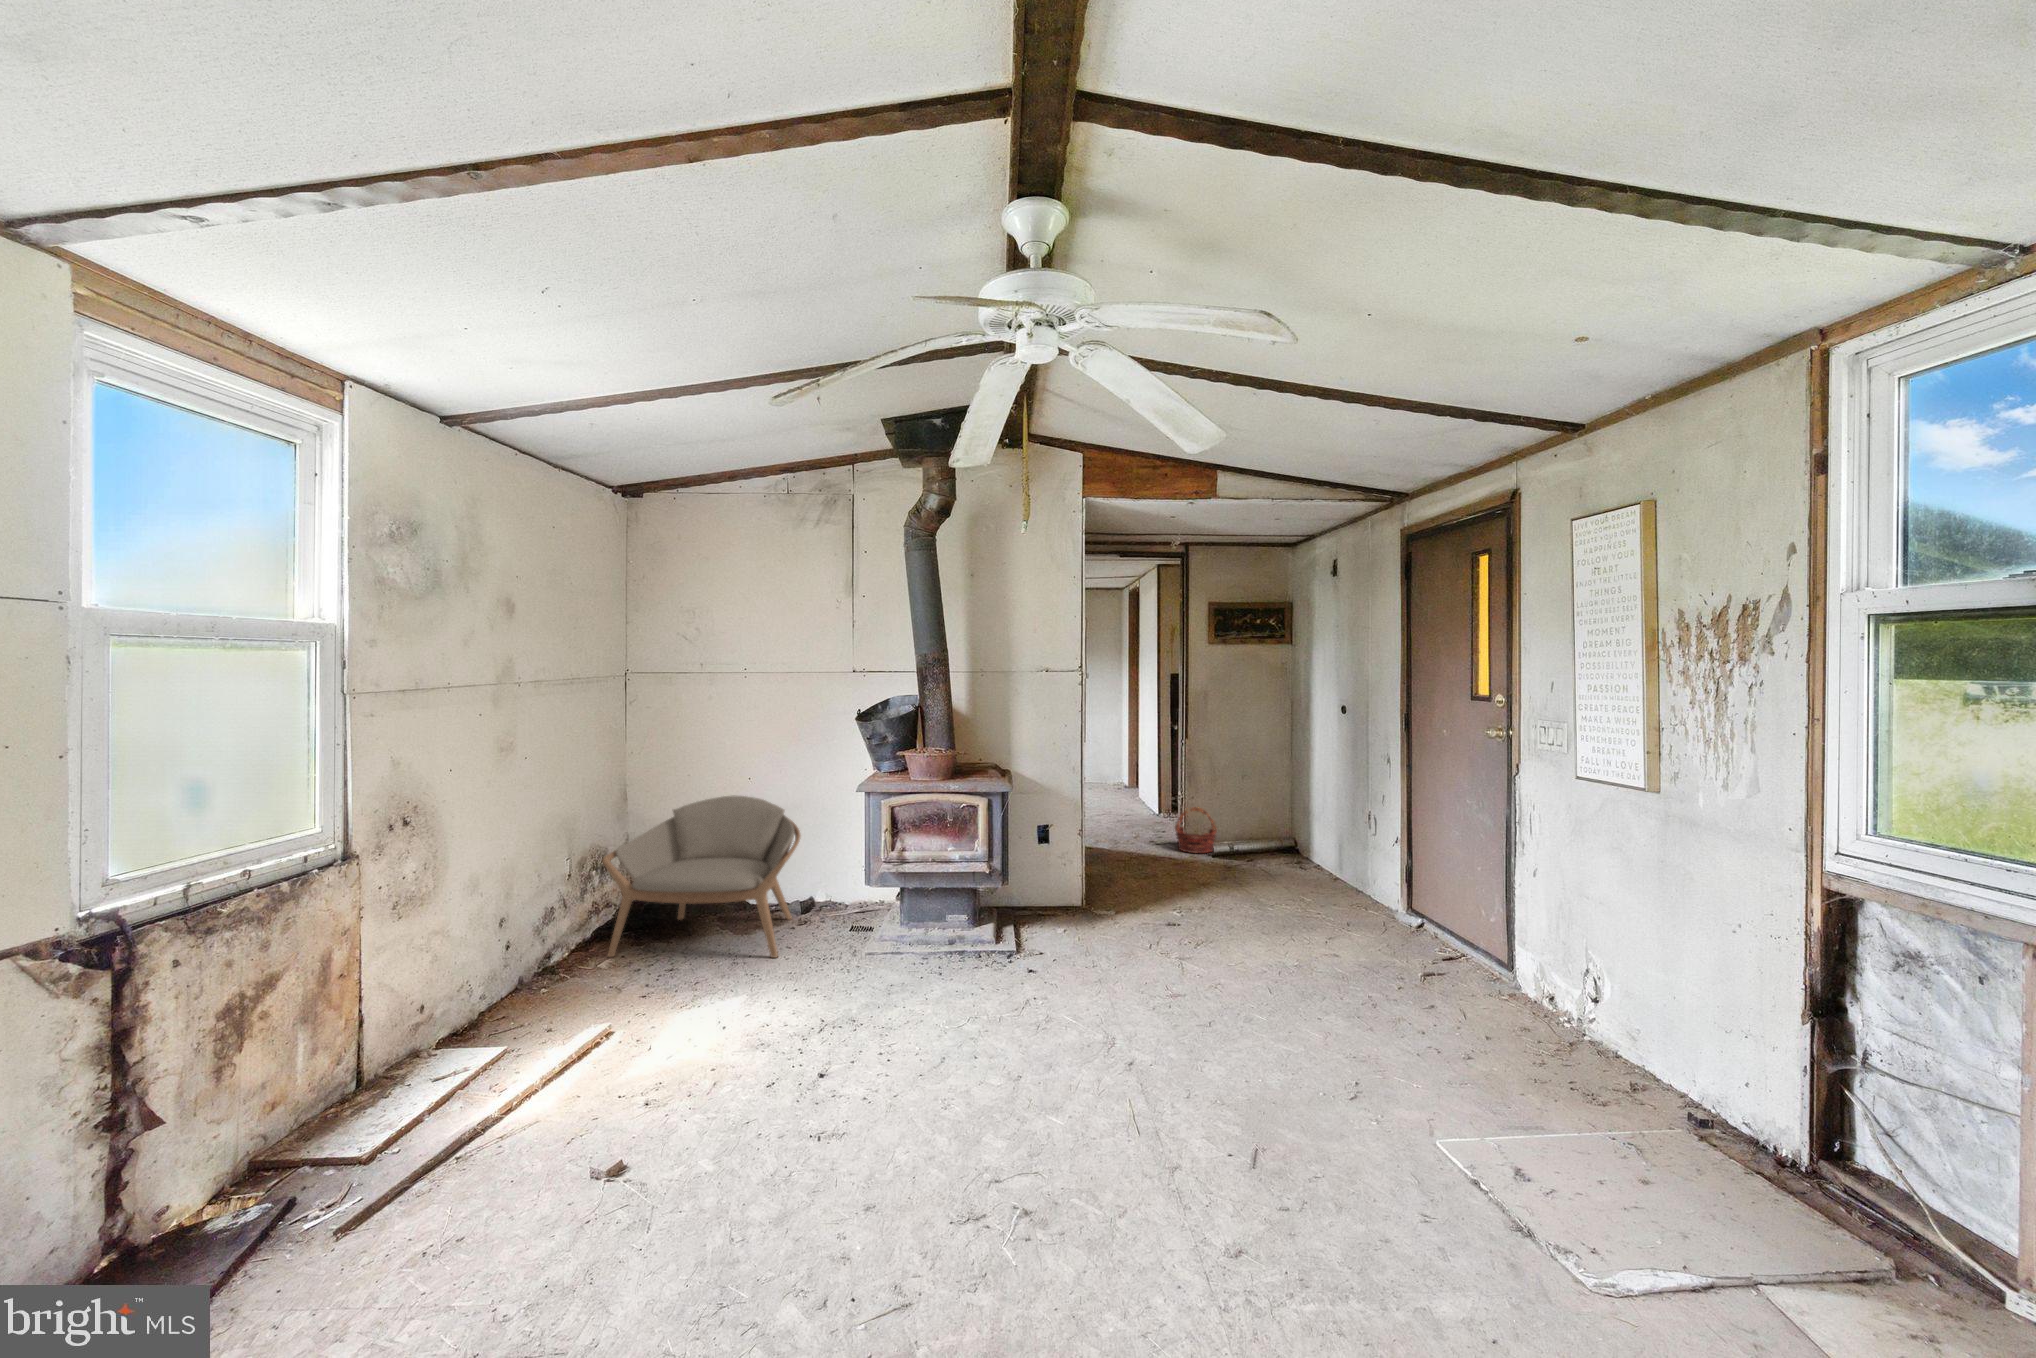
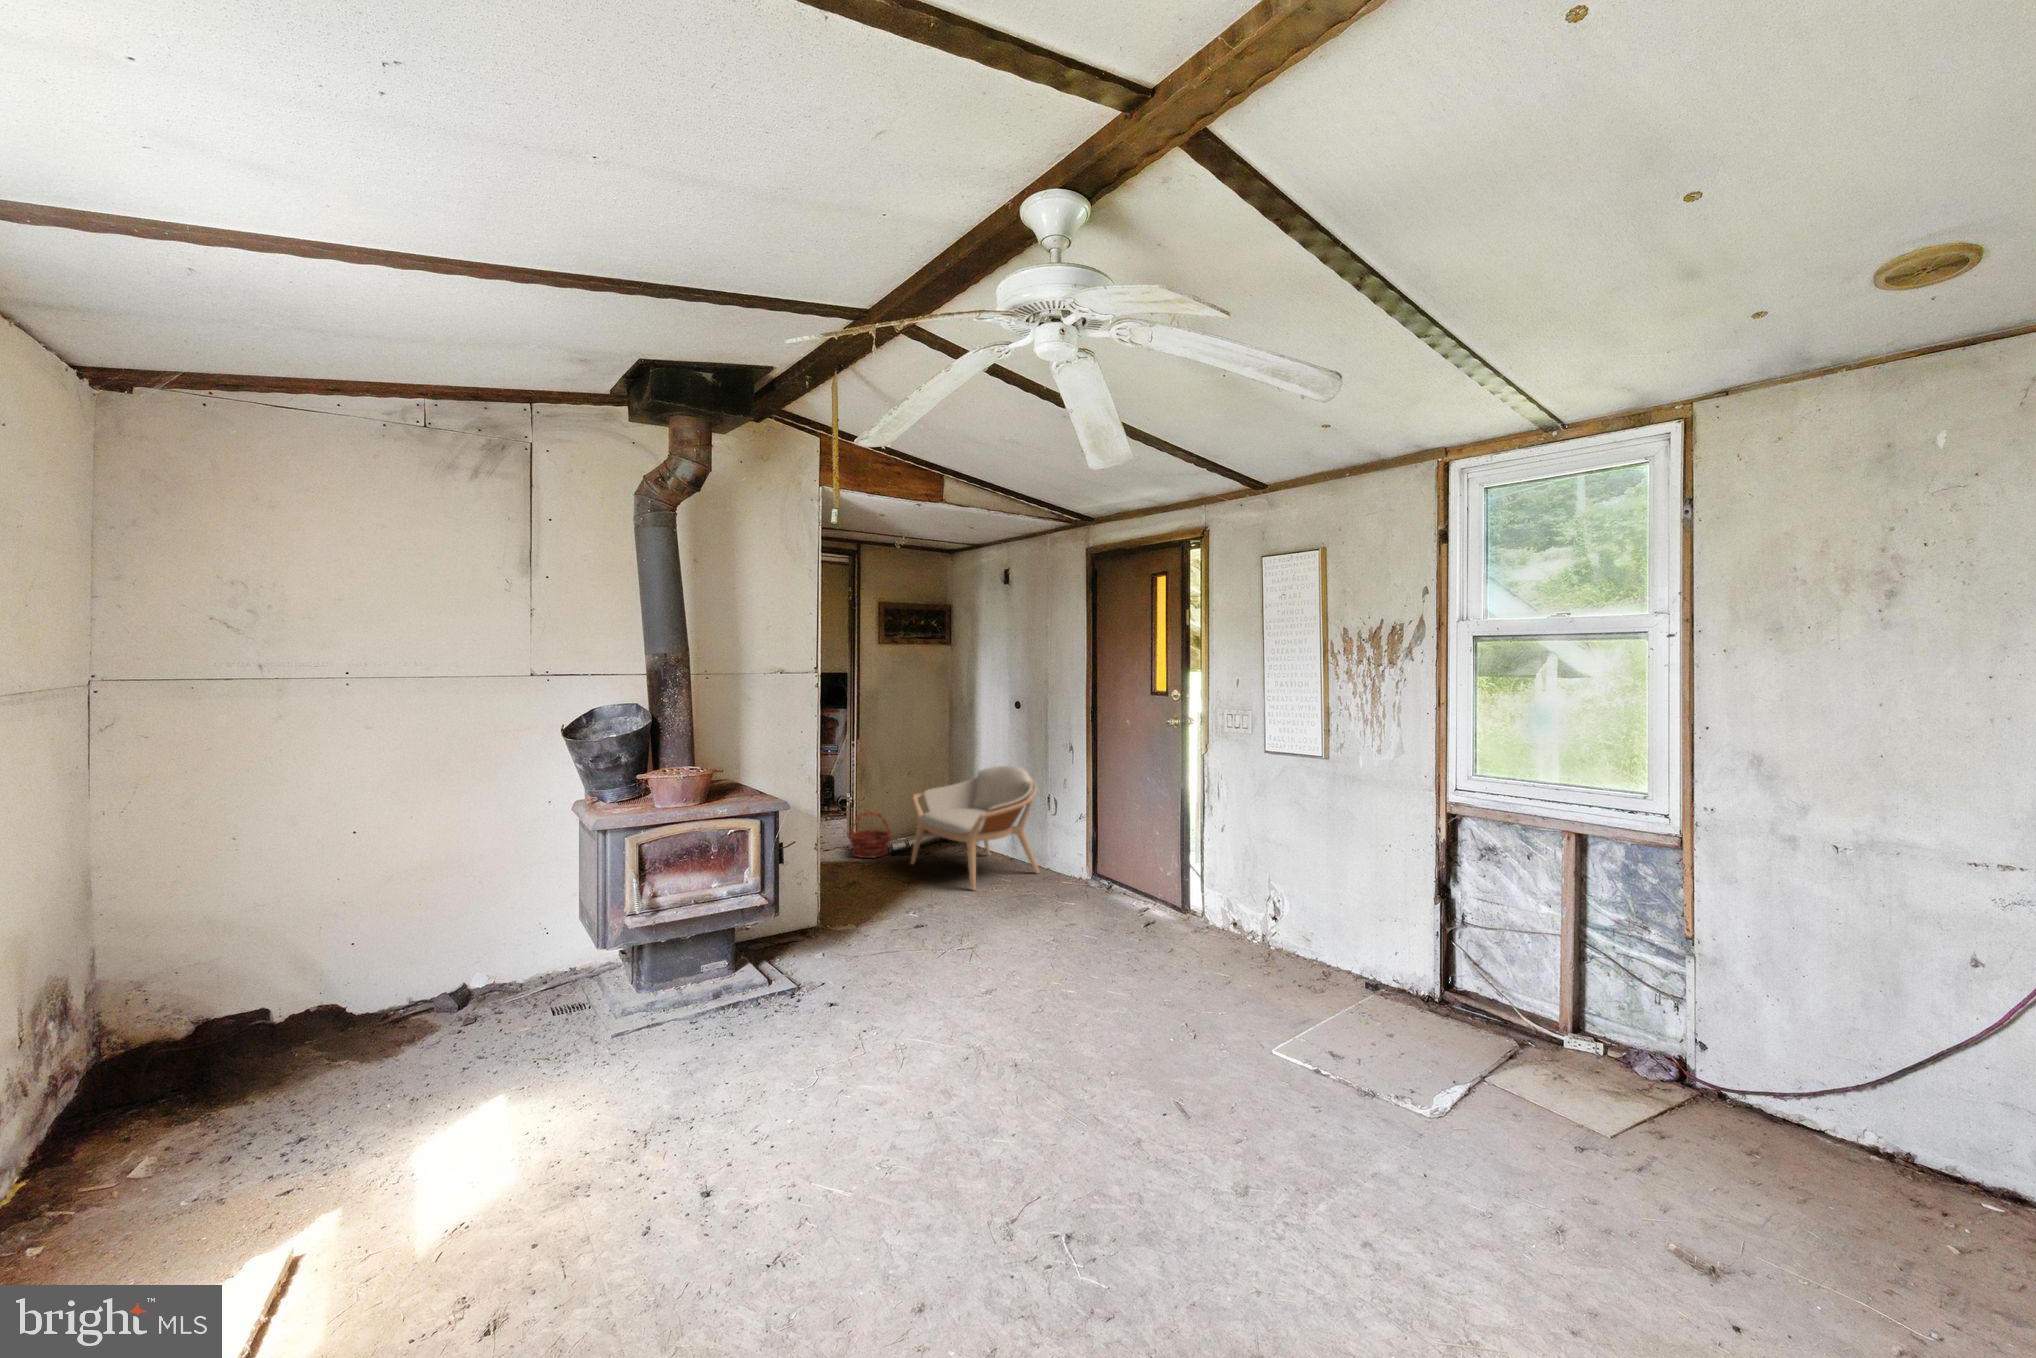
armchair: present [602,795,801,958] -> present [911,765,1039,890]

